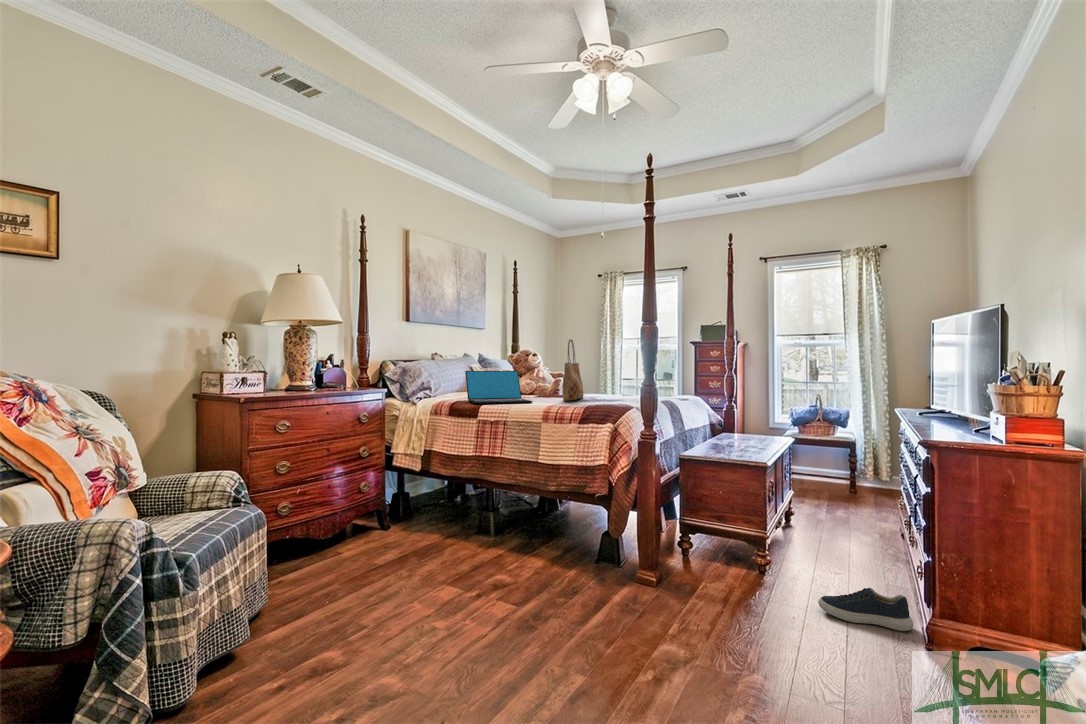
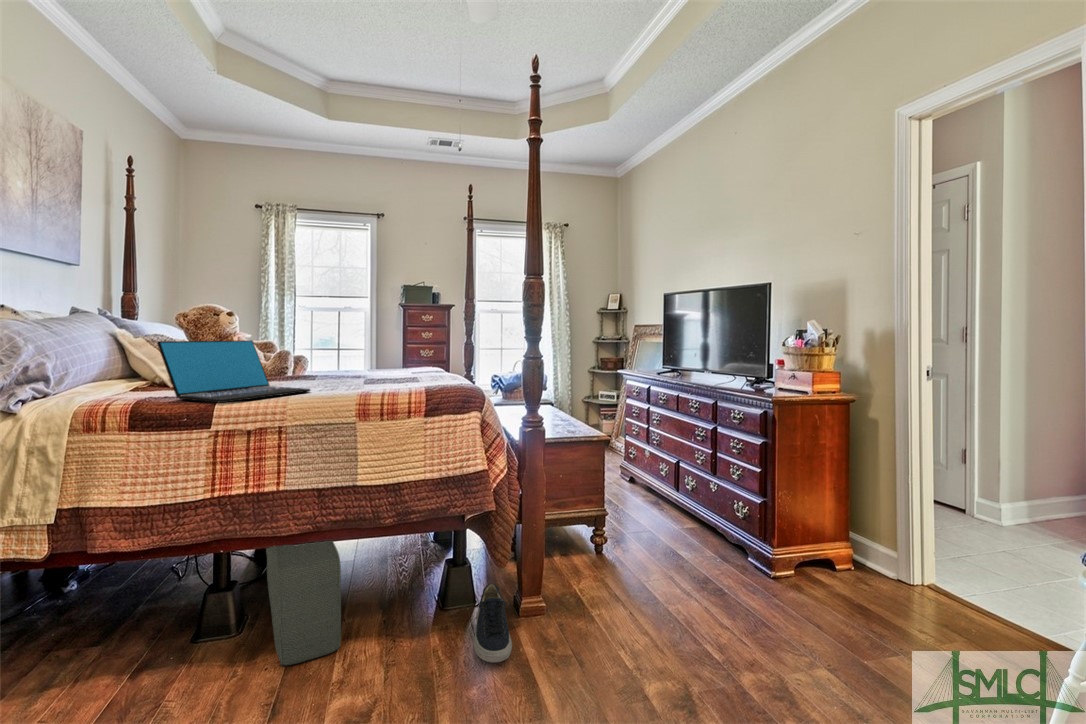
tote bag: present [562,339,583,401] -> none [329,292,361,384]
pouf: none [487,476,549,560] -> present [266,541,341,665]
shoe: present [818,588,913,631] -> present [474,584,512,663]

